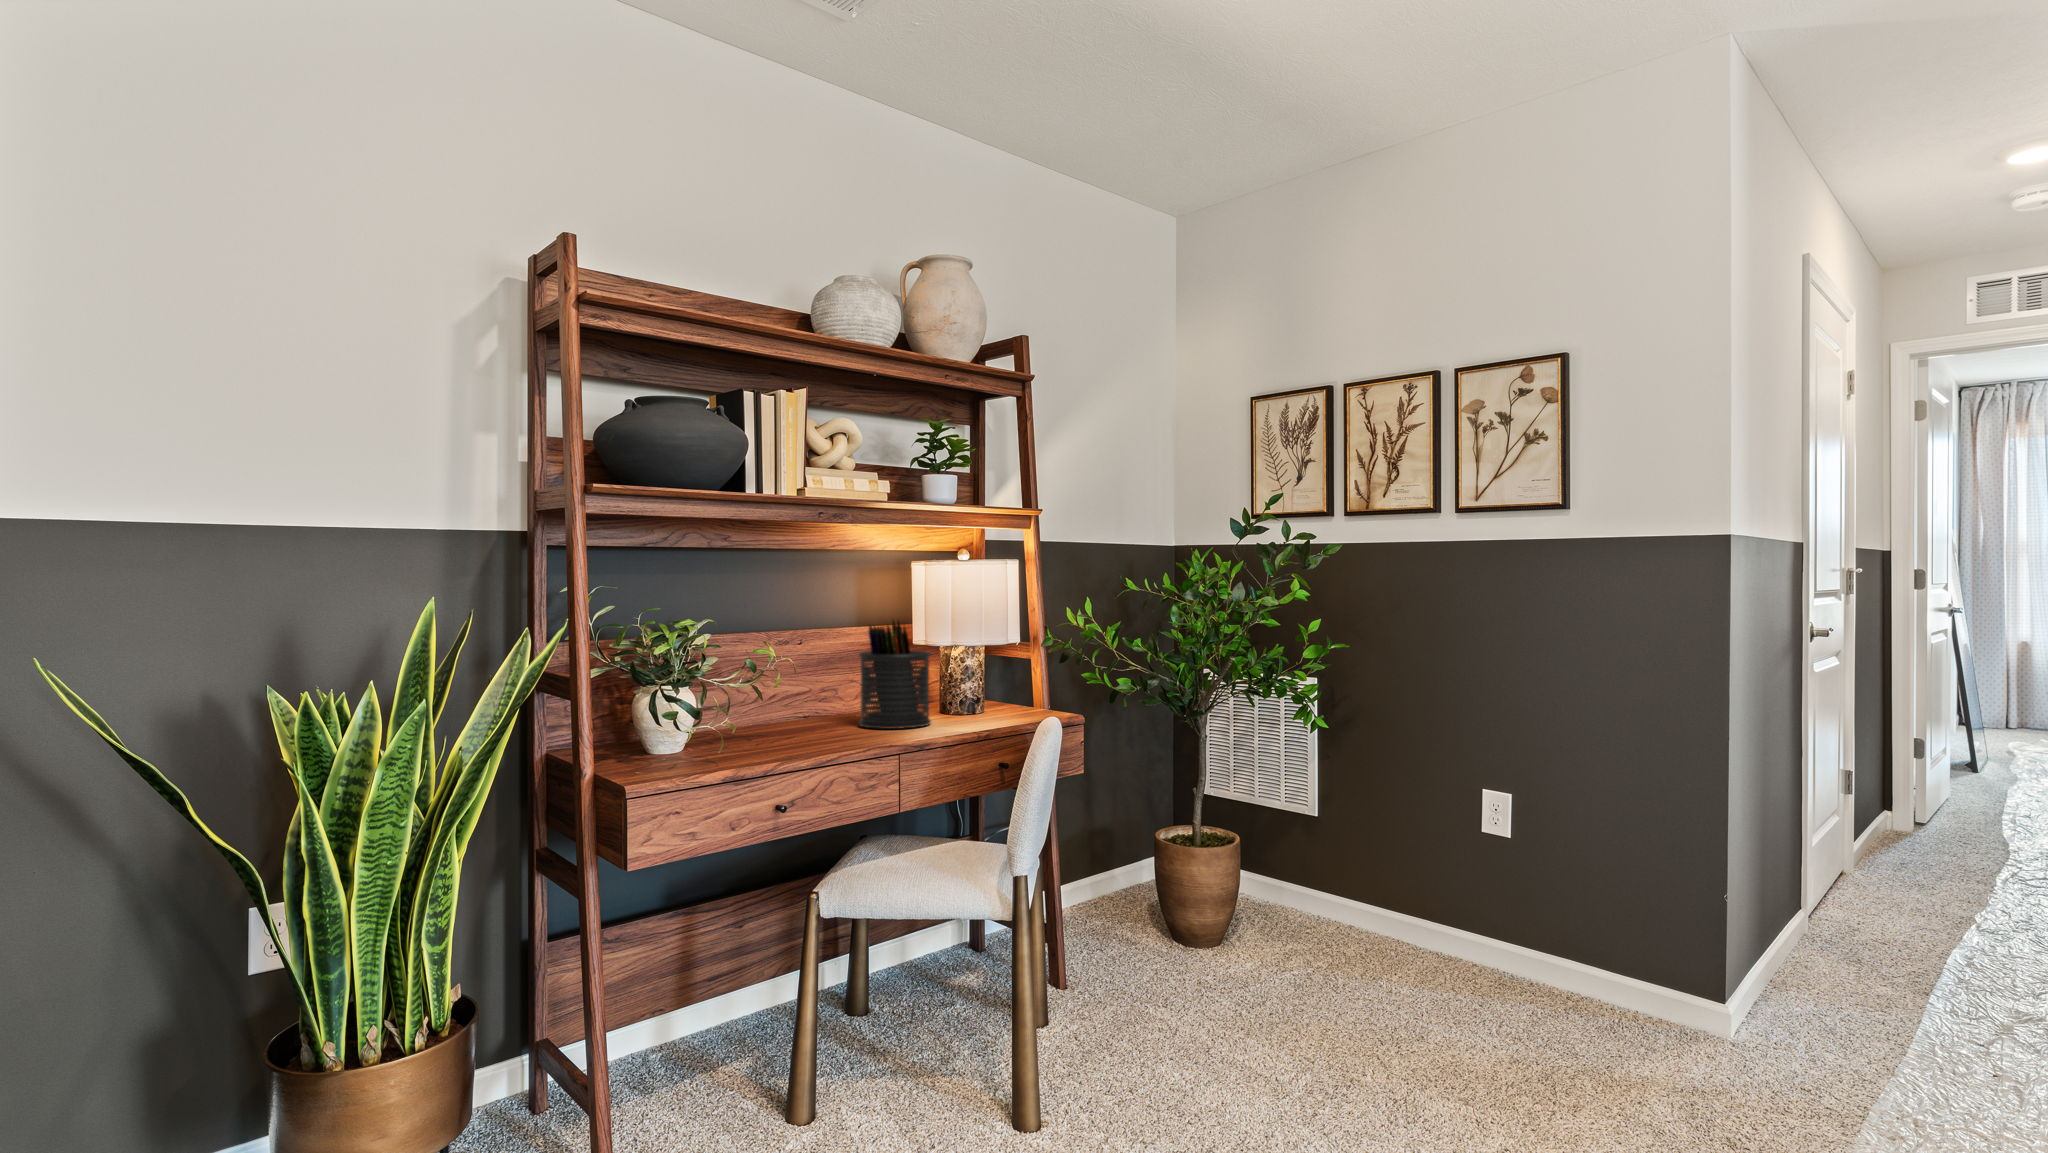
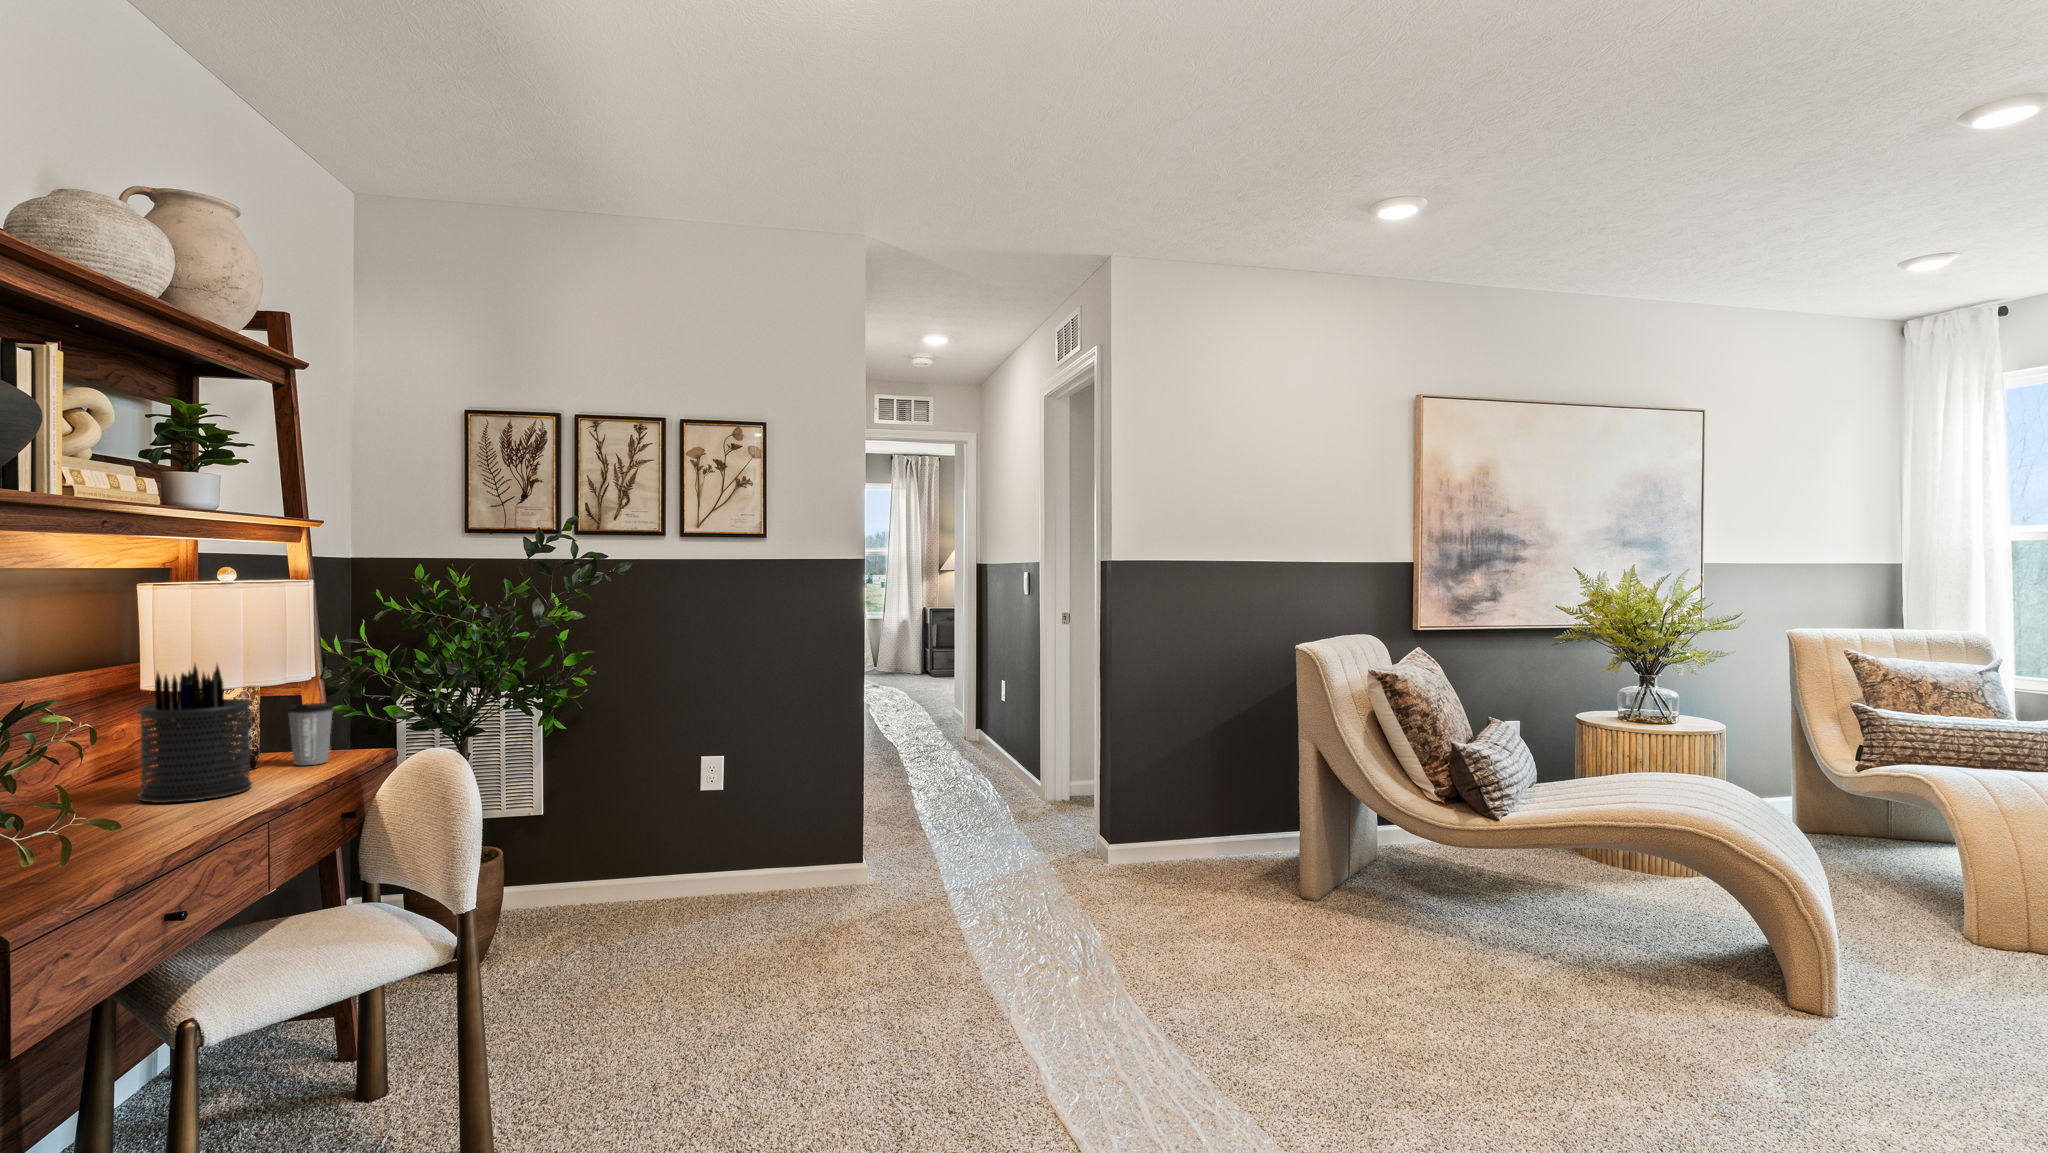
coffee cup: none [985,664,1019,717] -> present [287,703,333,765]

